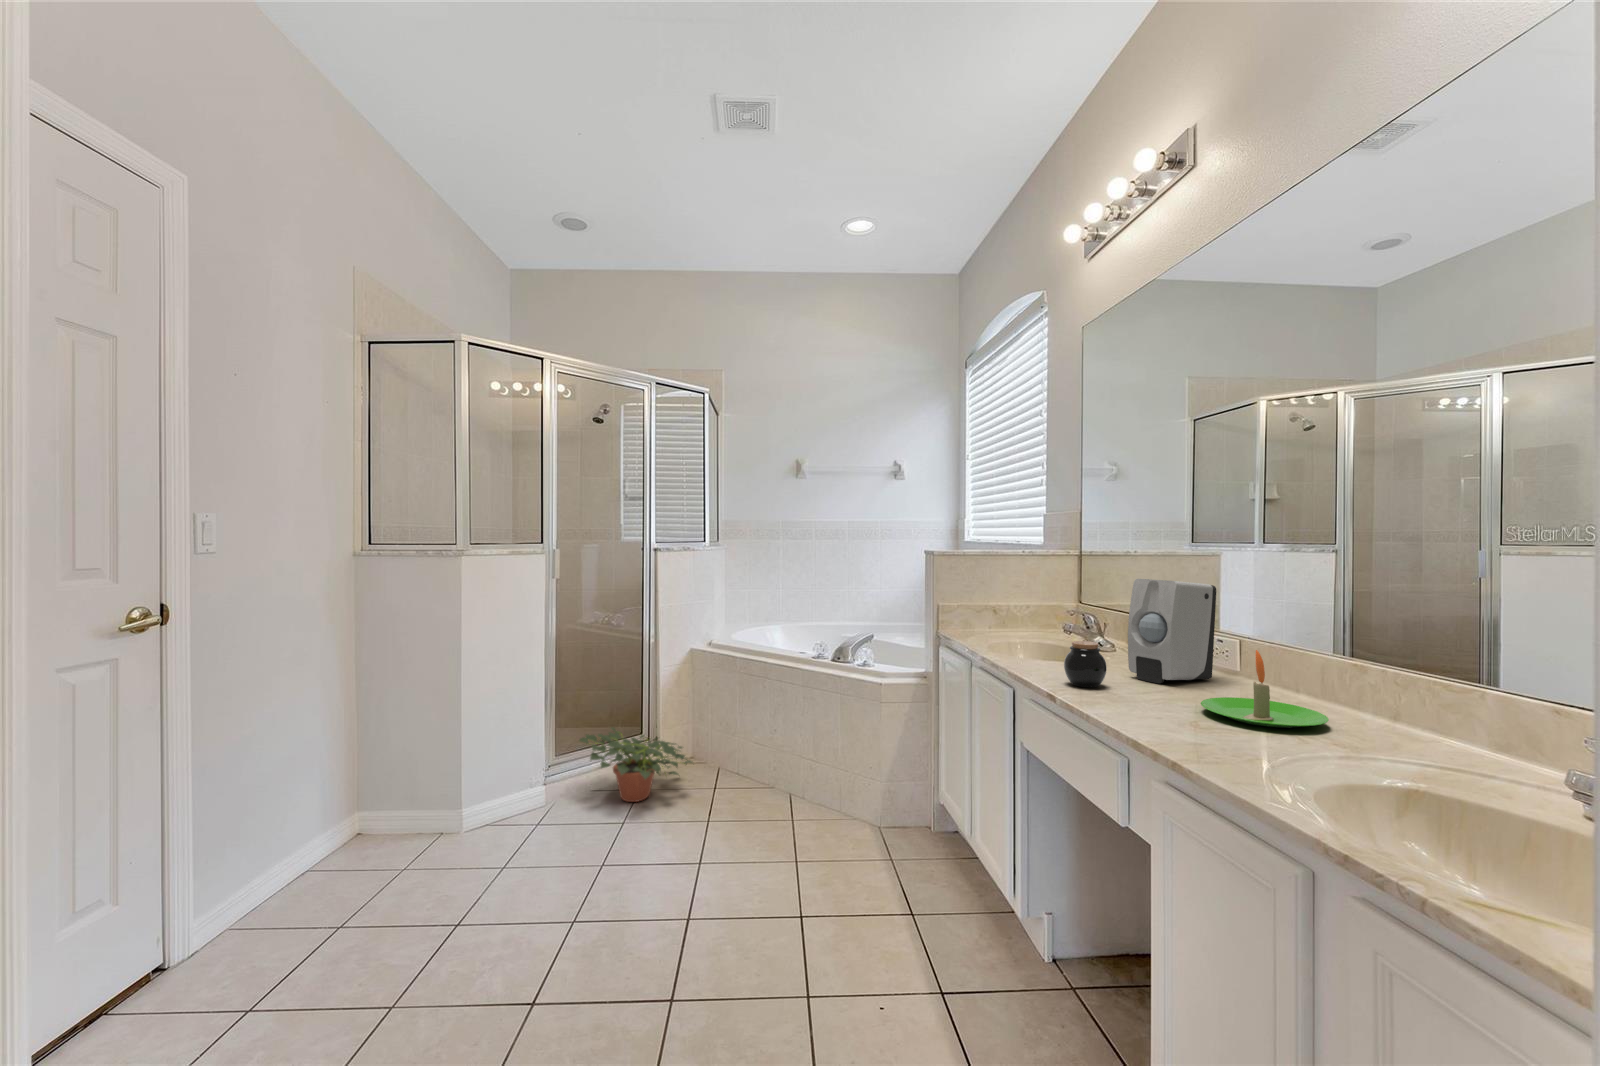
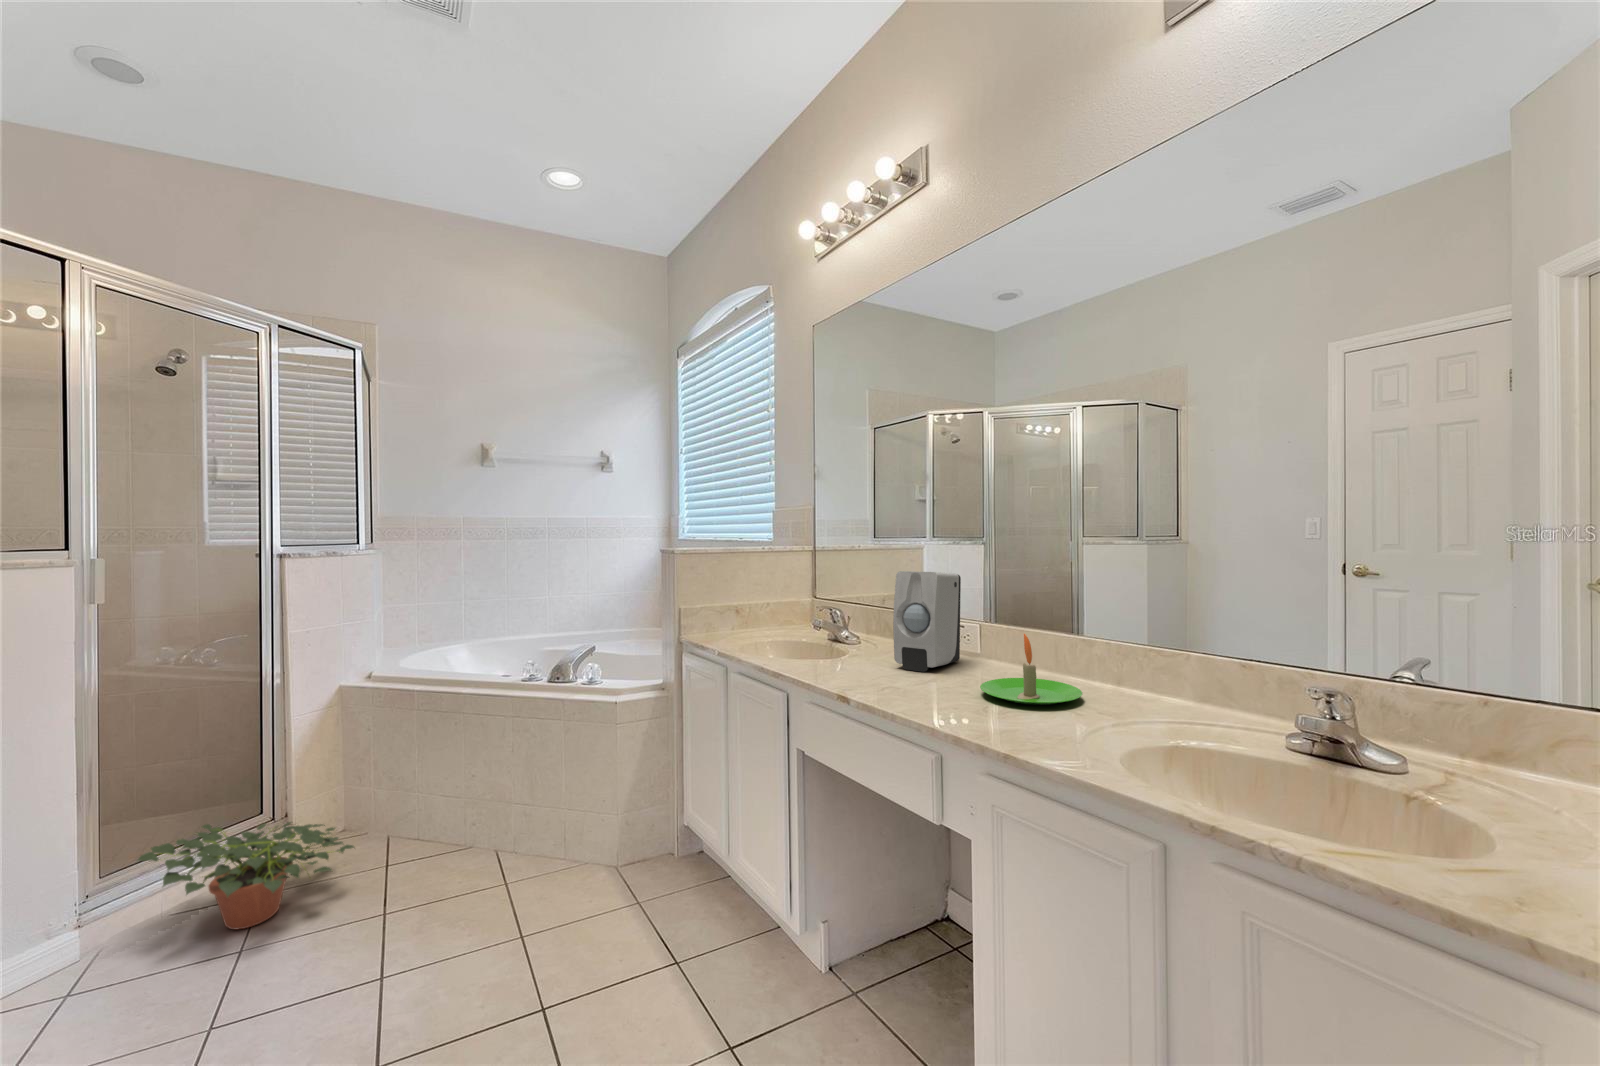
jar: present [1064,641,1107,687] -> none [846,638,886,686]

